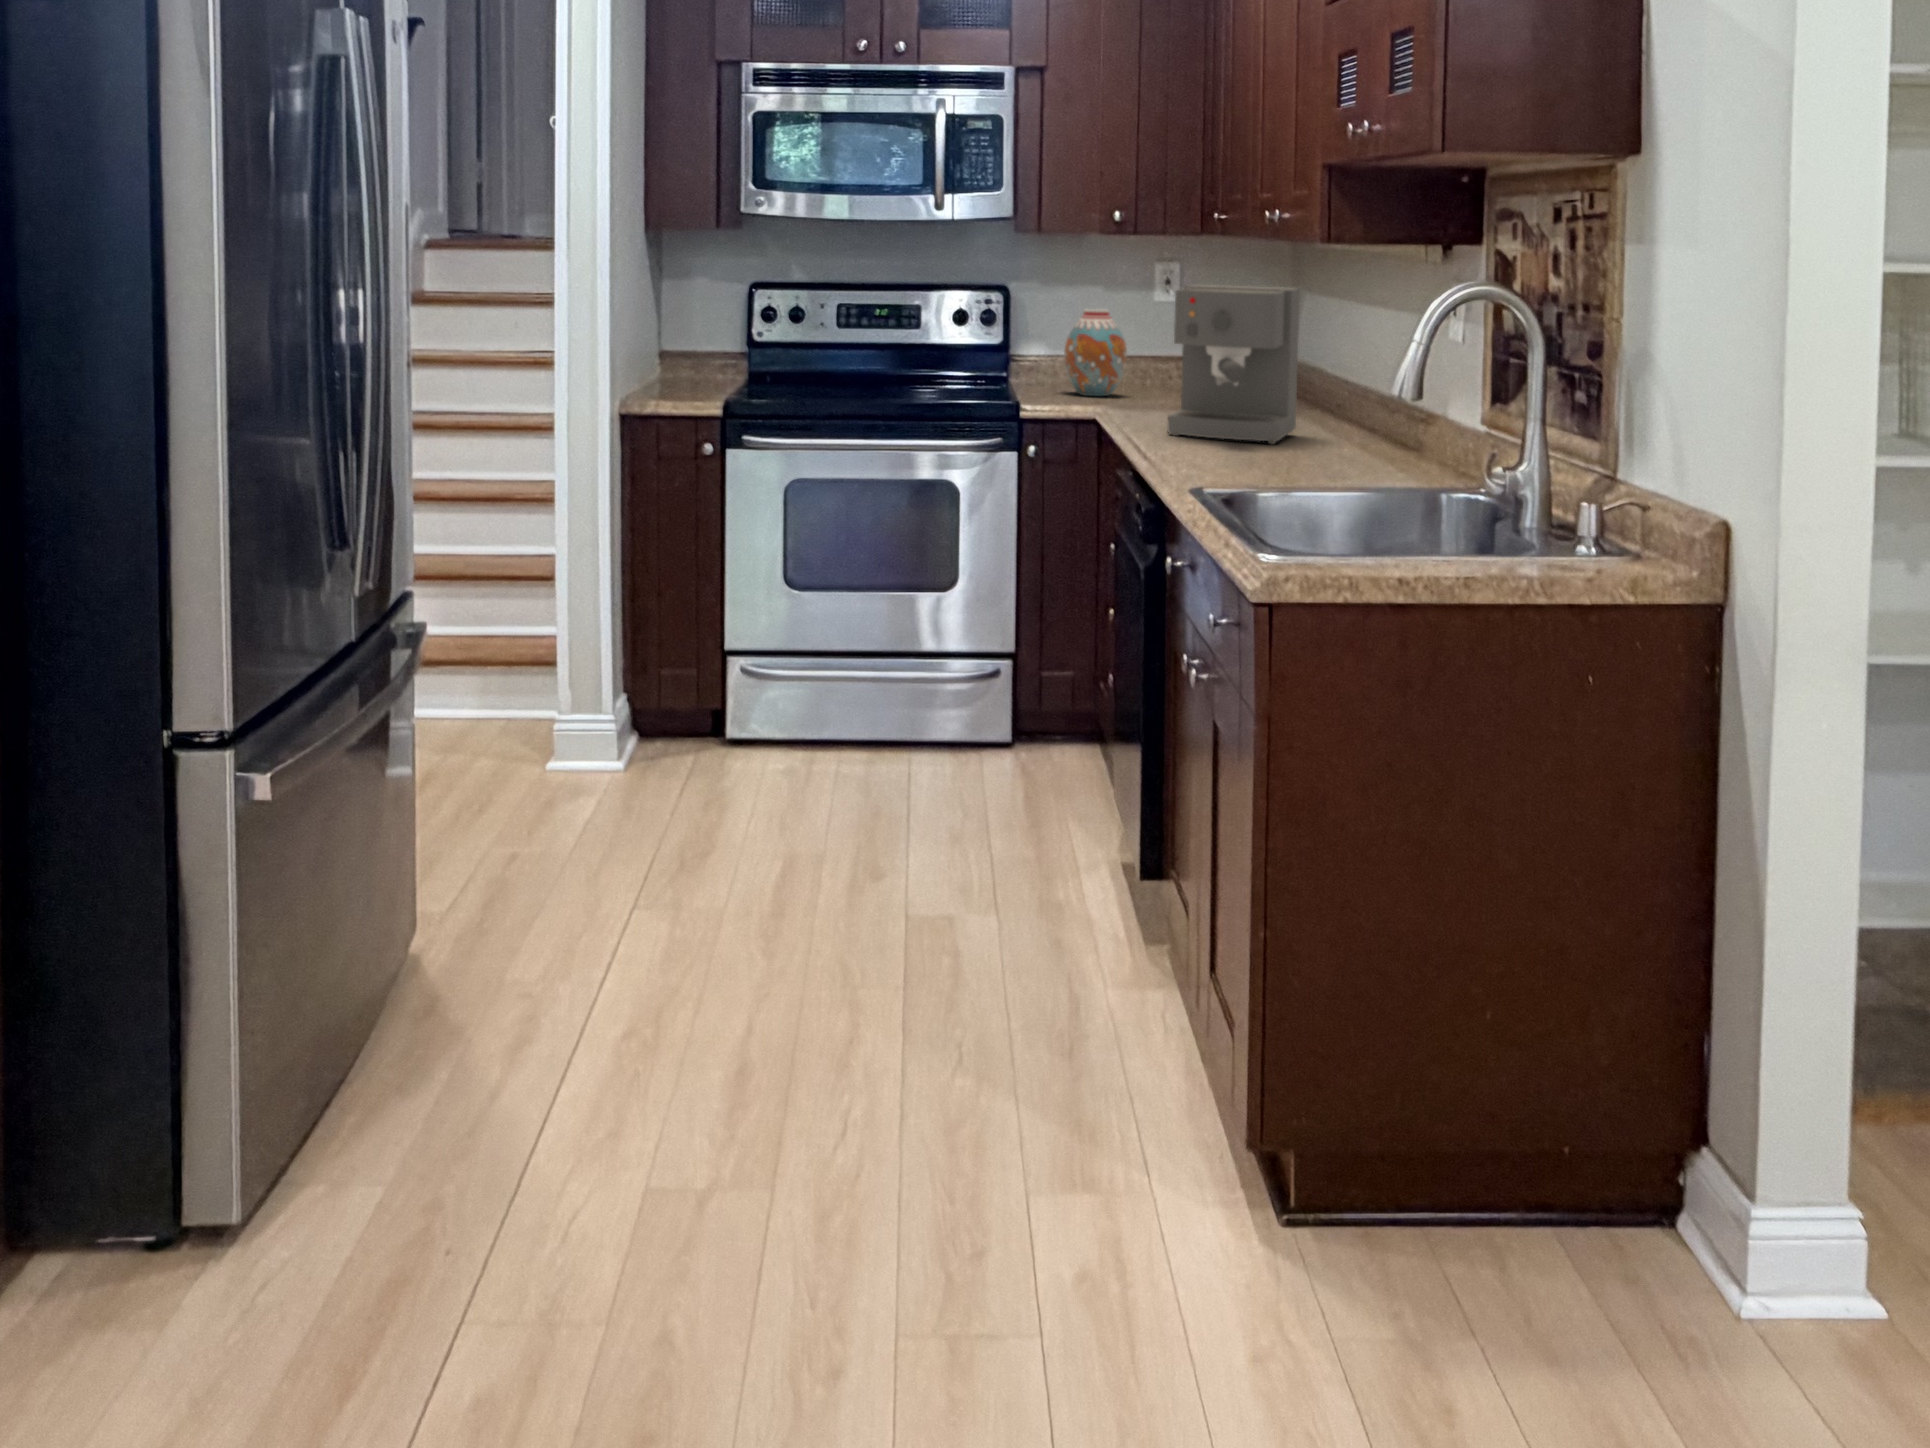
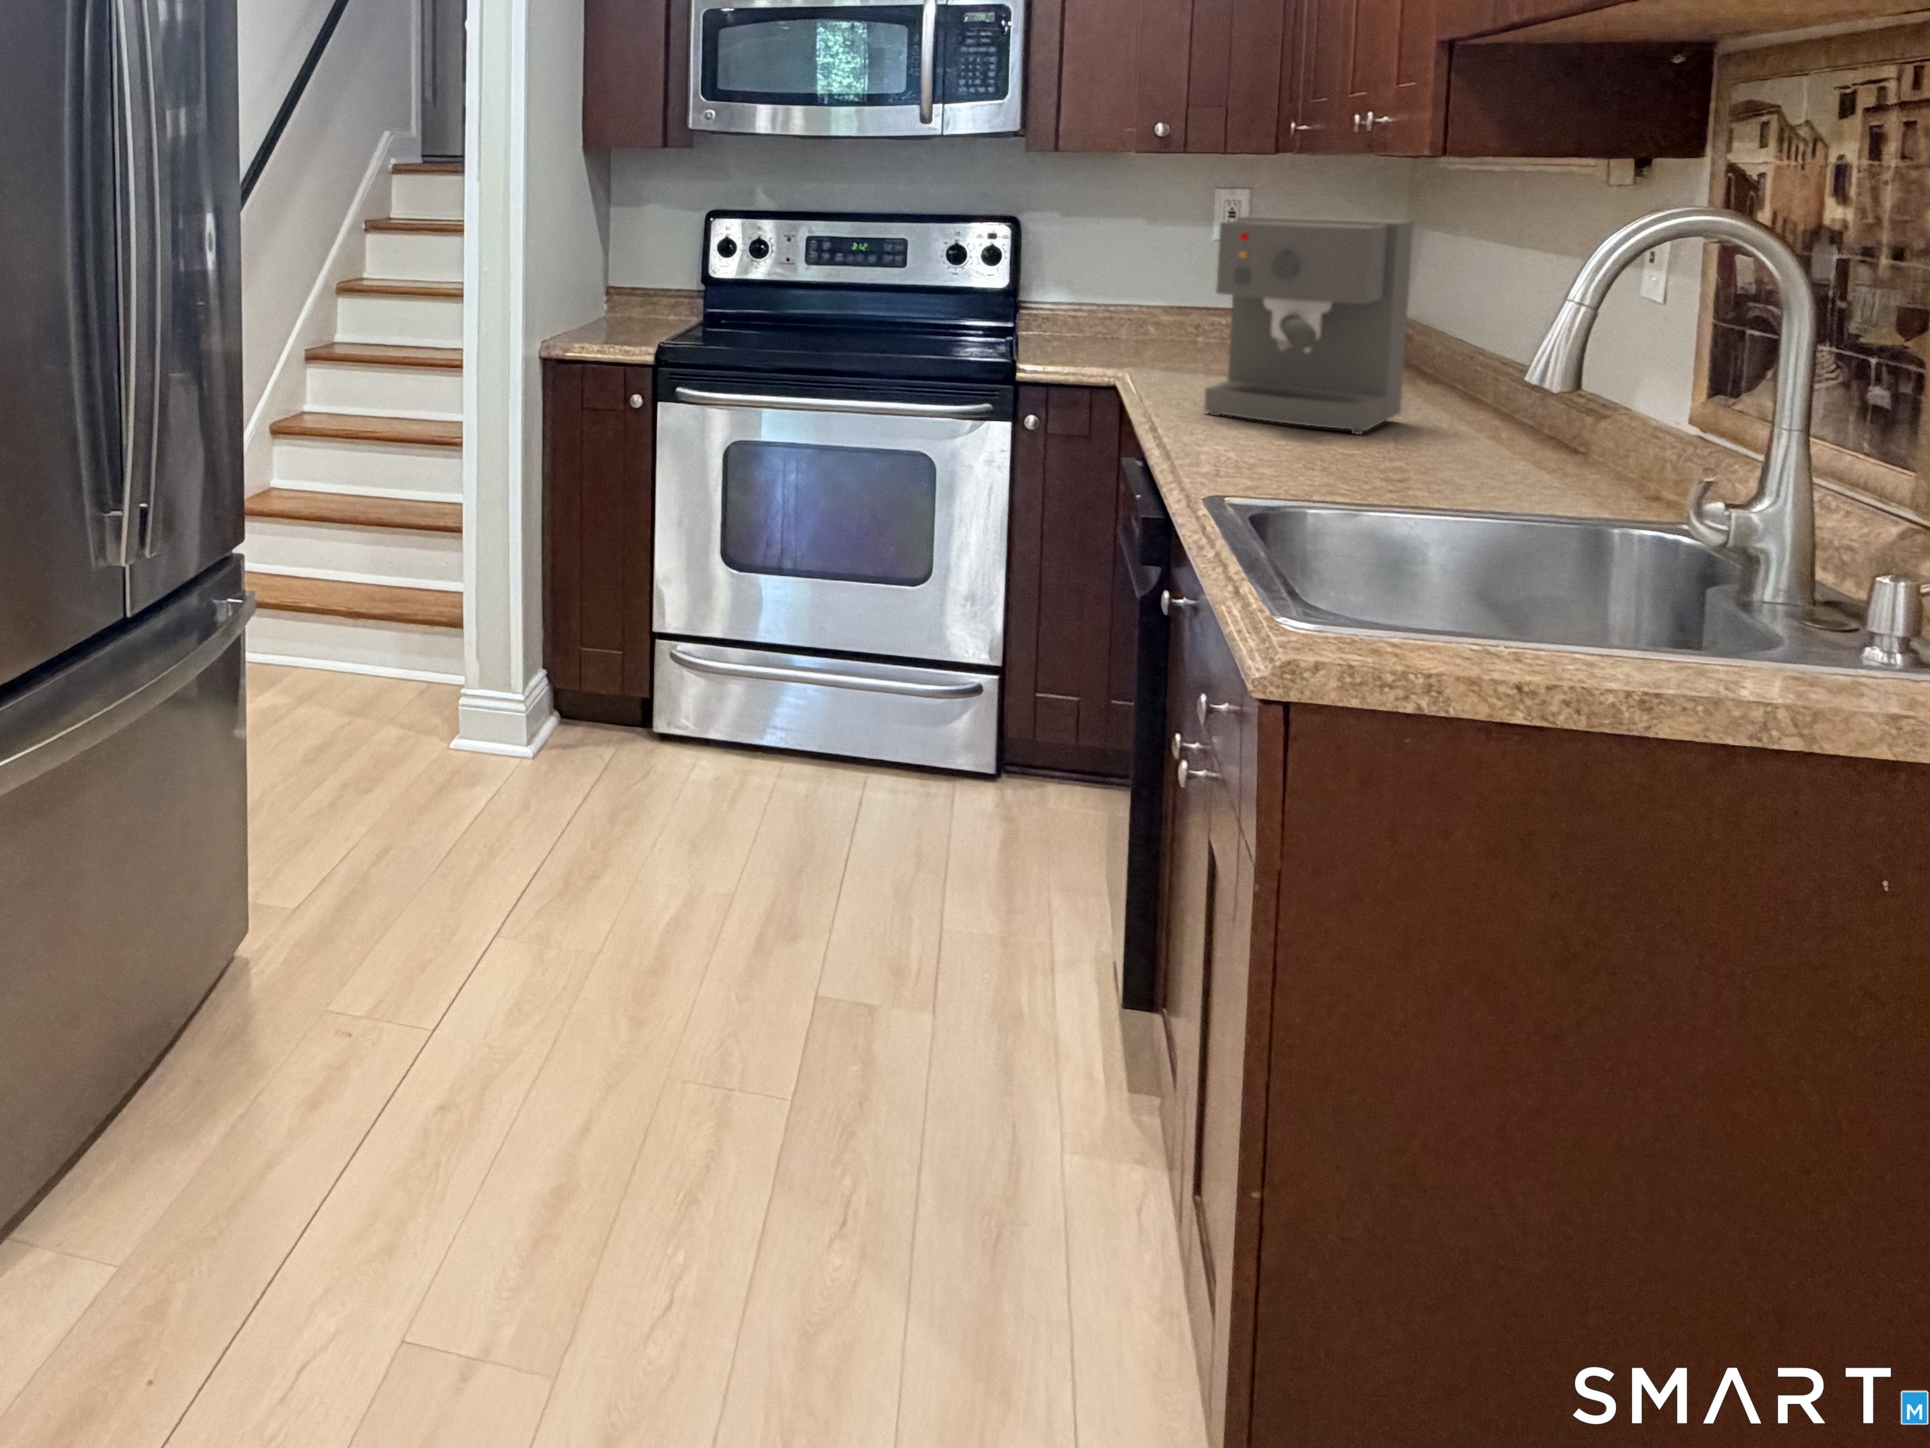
vase: present [1064,309,1127,396] -> none [1086,246,1172,356]

